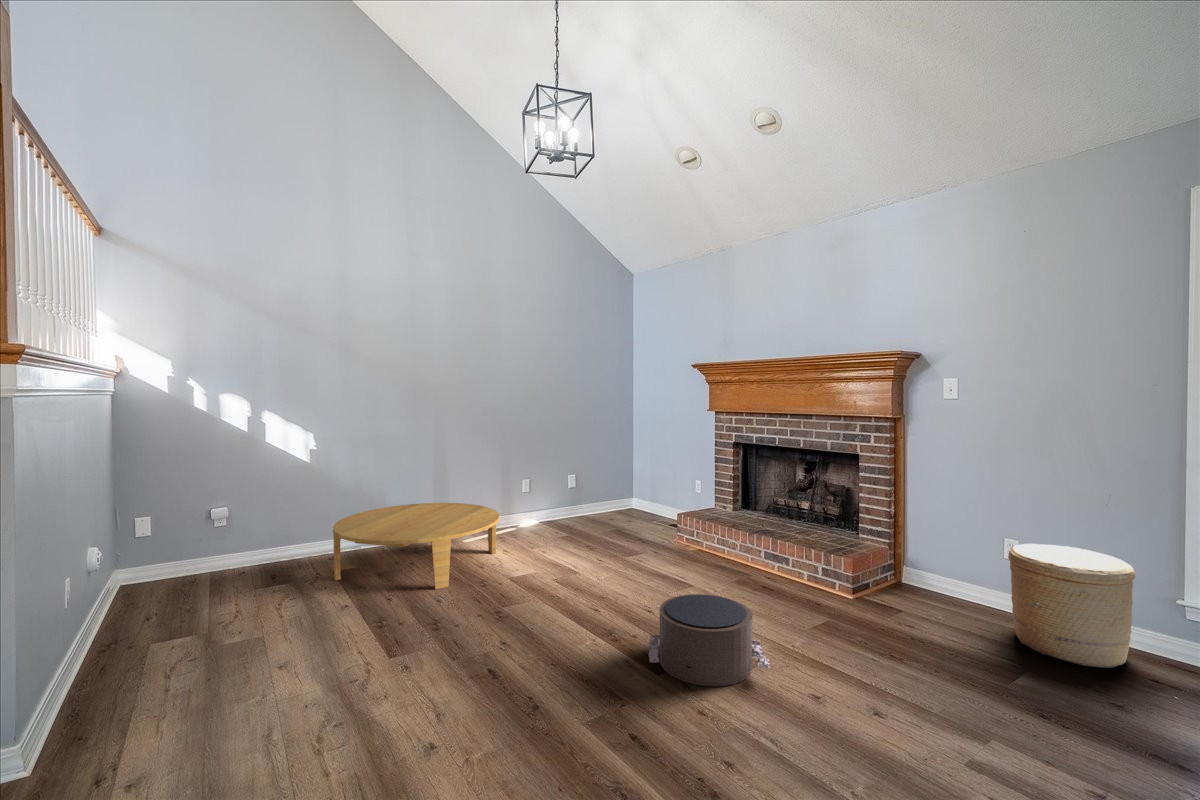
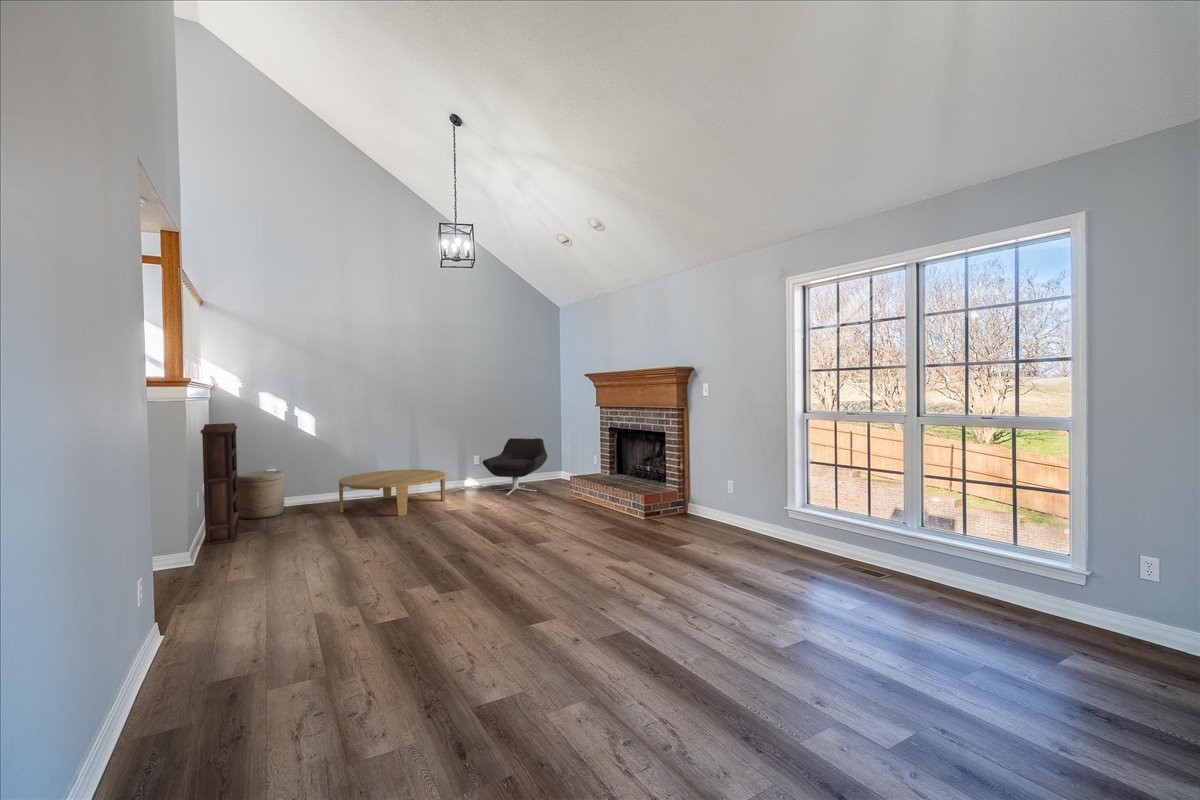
bookshelf: none [70,438,160,680] -> present [201,423,240,545]
lounge chair: none [542,454,629,541] -> present [482,438,547,495]
woven basket: present [1008,544,1135,668] -> present [237,471,285,519]
pouf: present [649,594,770,686] -> none [492,508,558,547]

